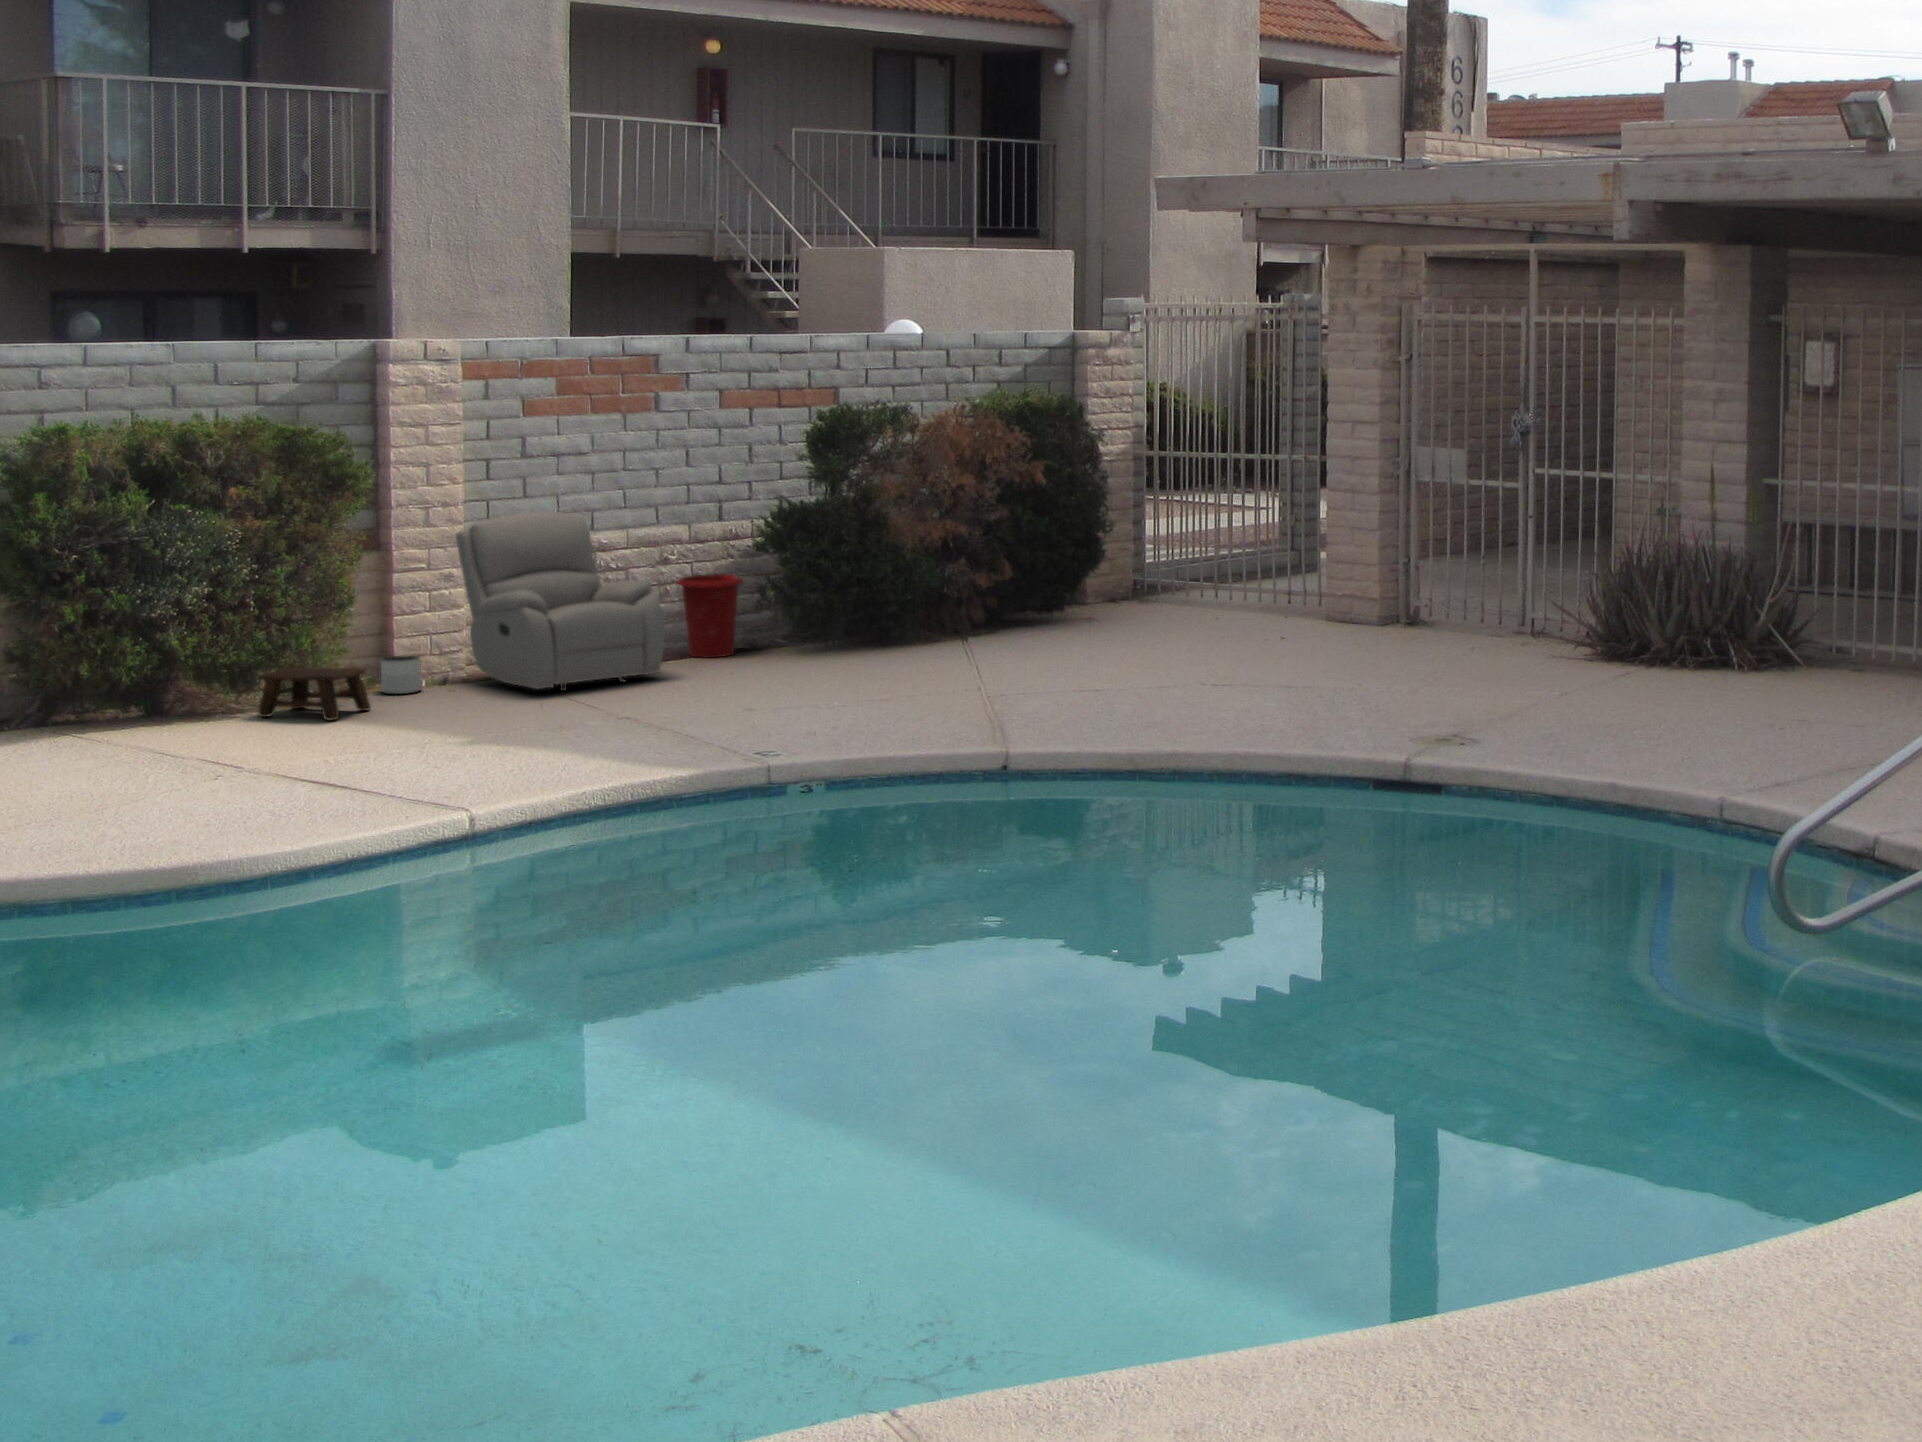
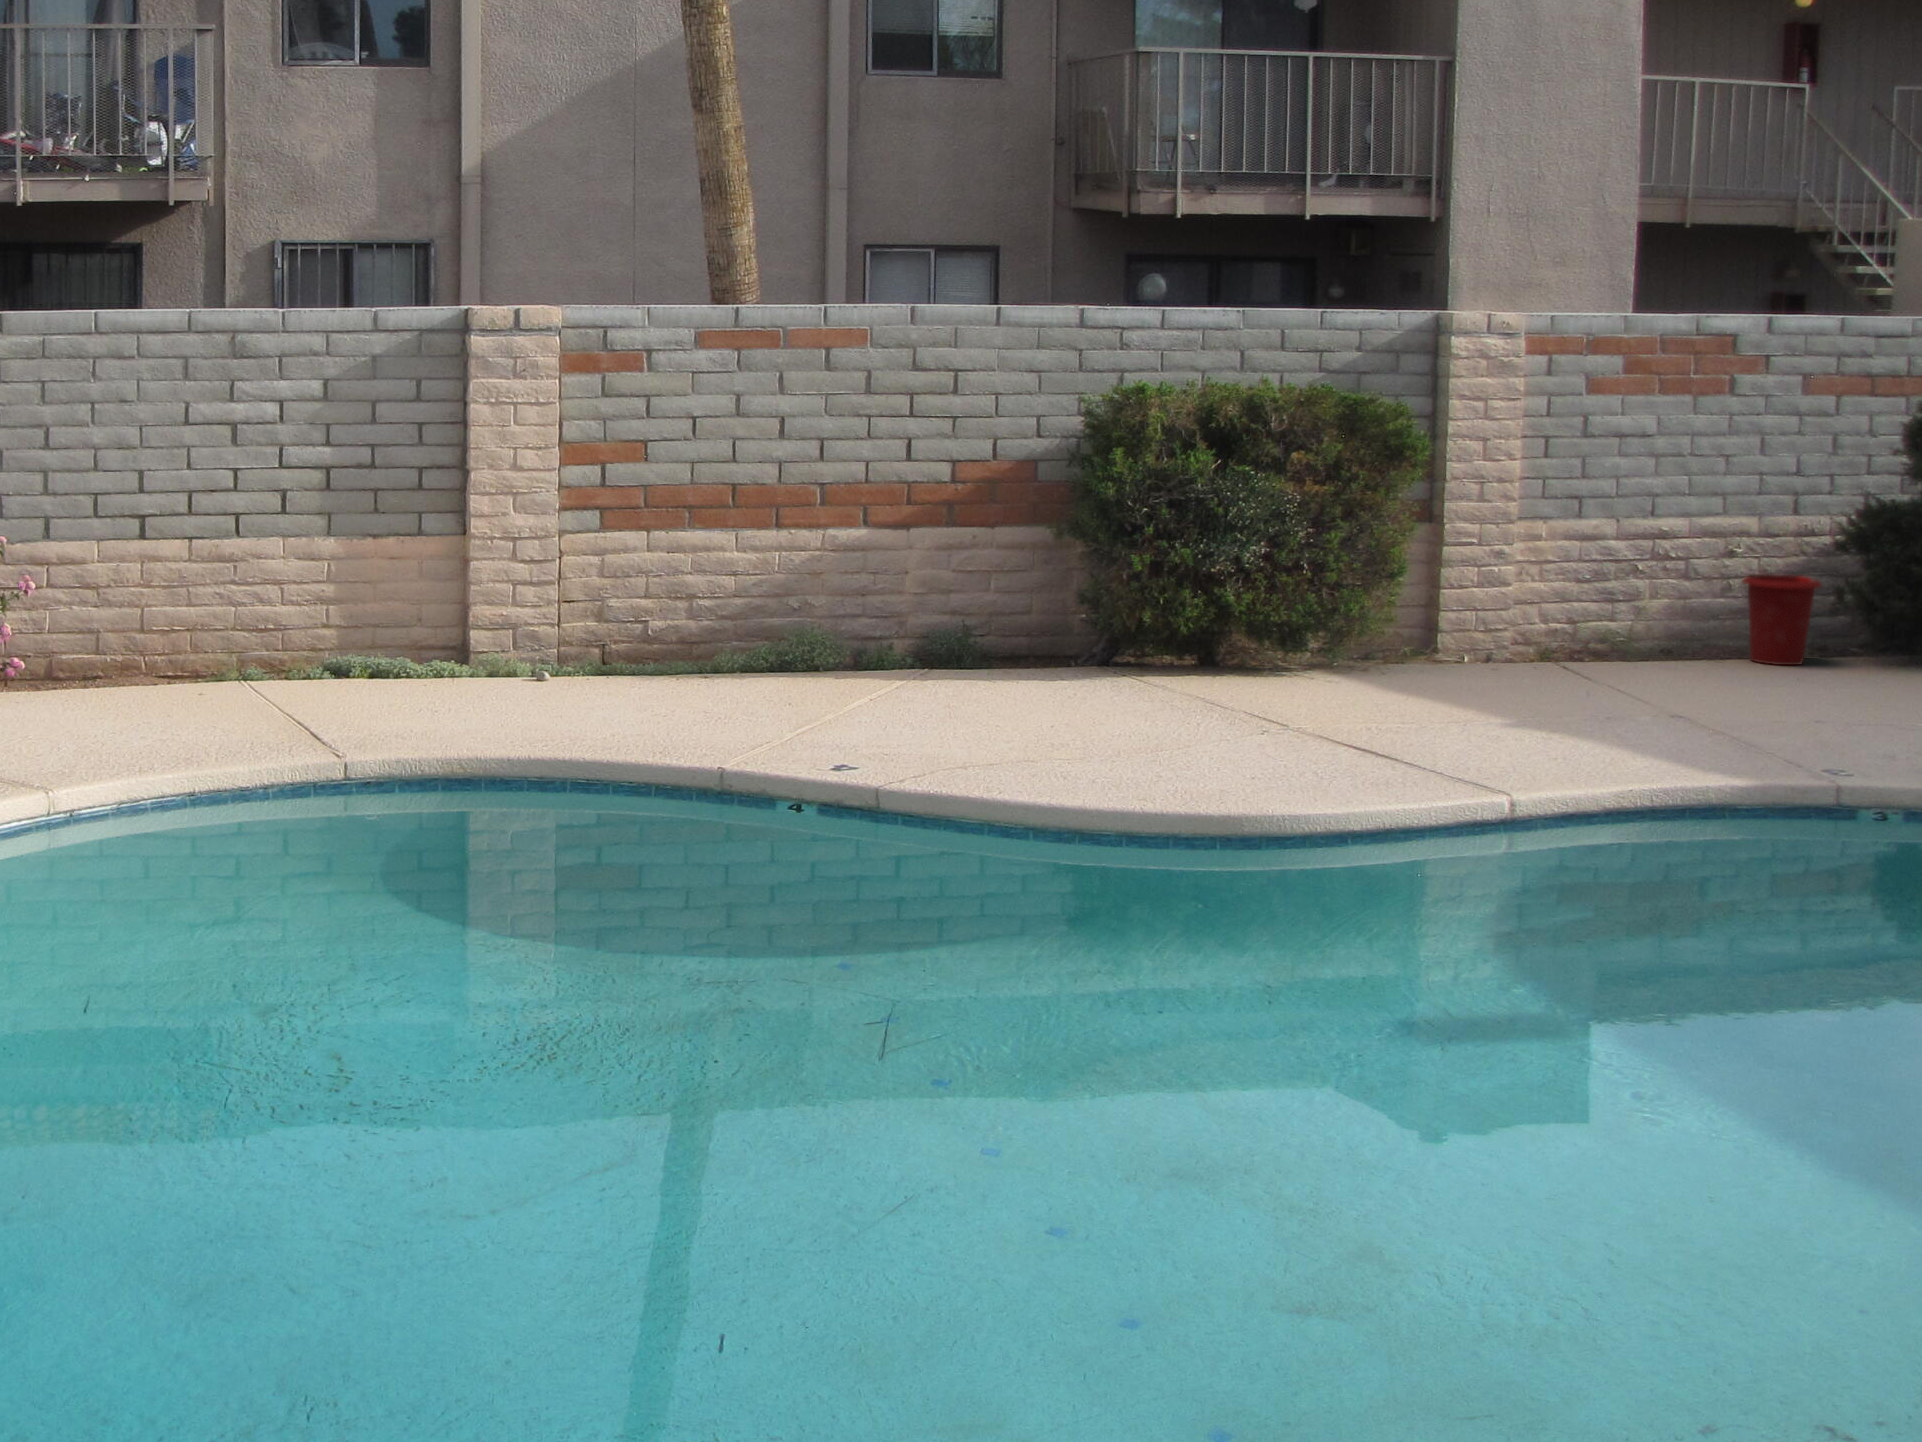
chair: present [456,511,664,691] -> none [1505,493,1727,682]
planter: present [381,655,422,694] -> none [1418,629,1460,667]
stool: present [258,667,371,720] -> none [1301,629,1409,684]

